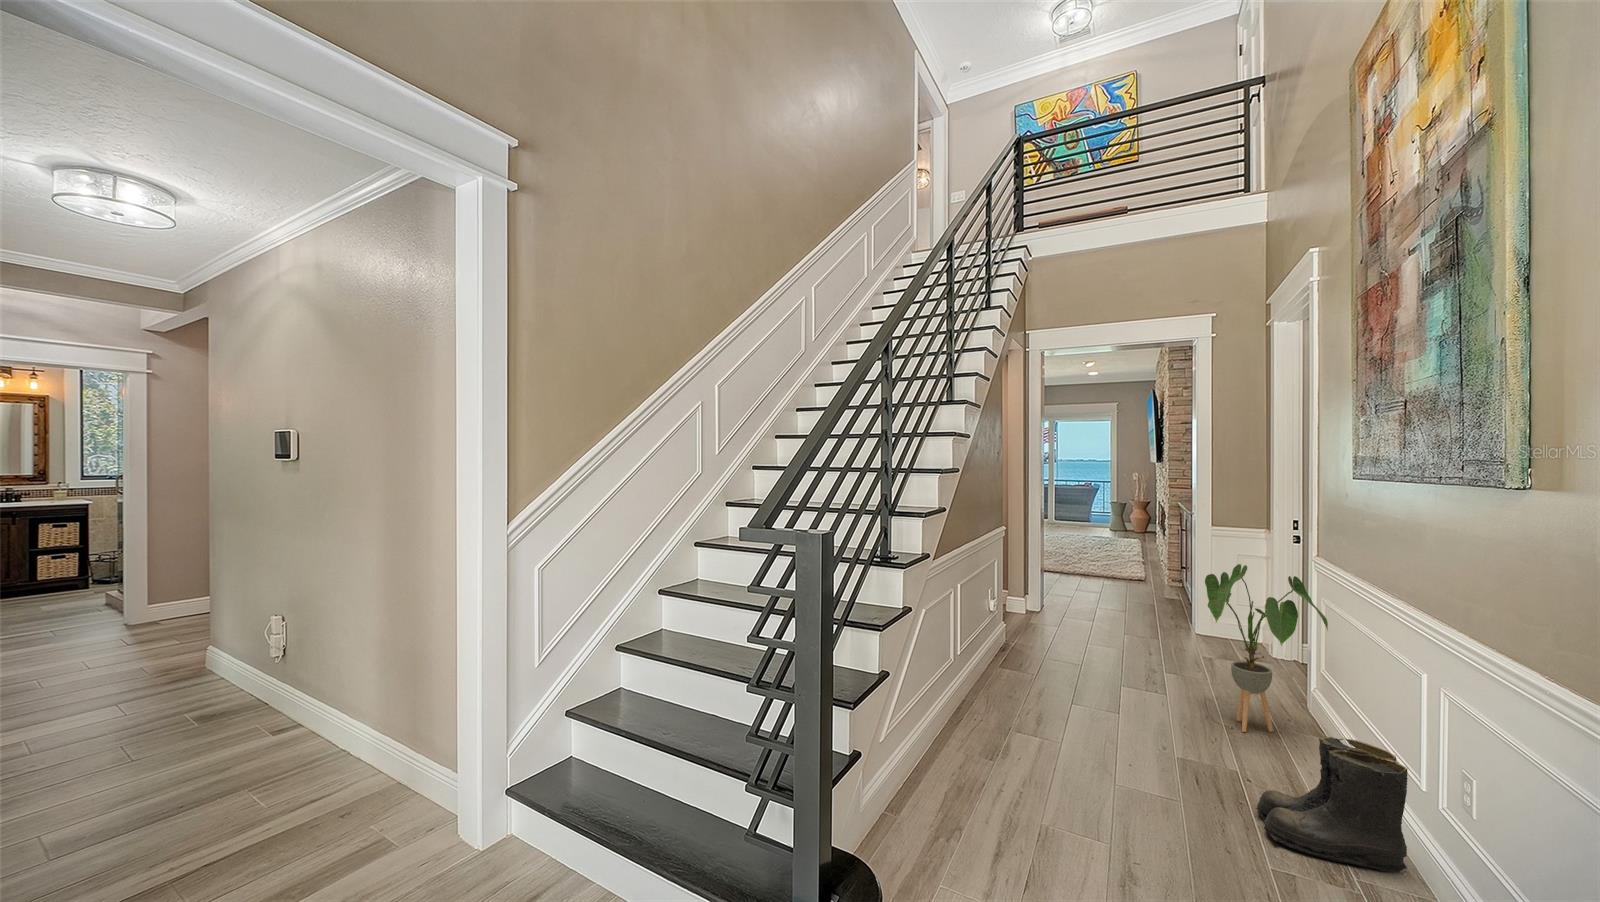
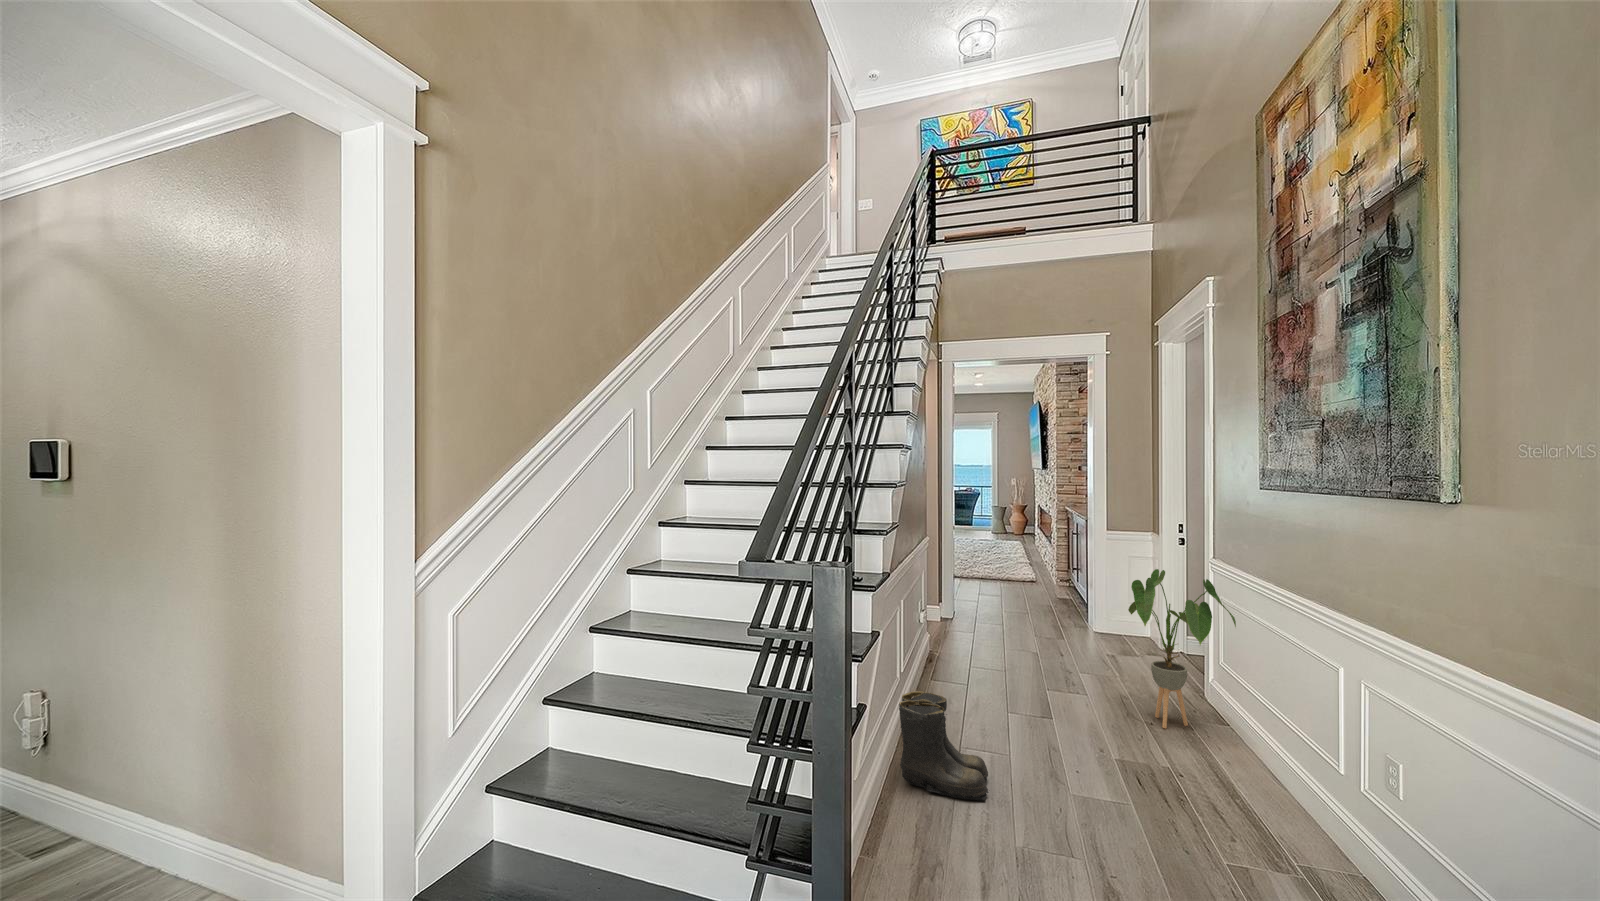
boots: present [1256,737,1408,873] -> present [899,691,989,801]

